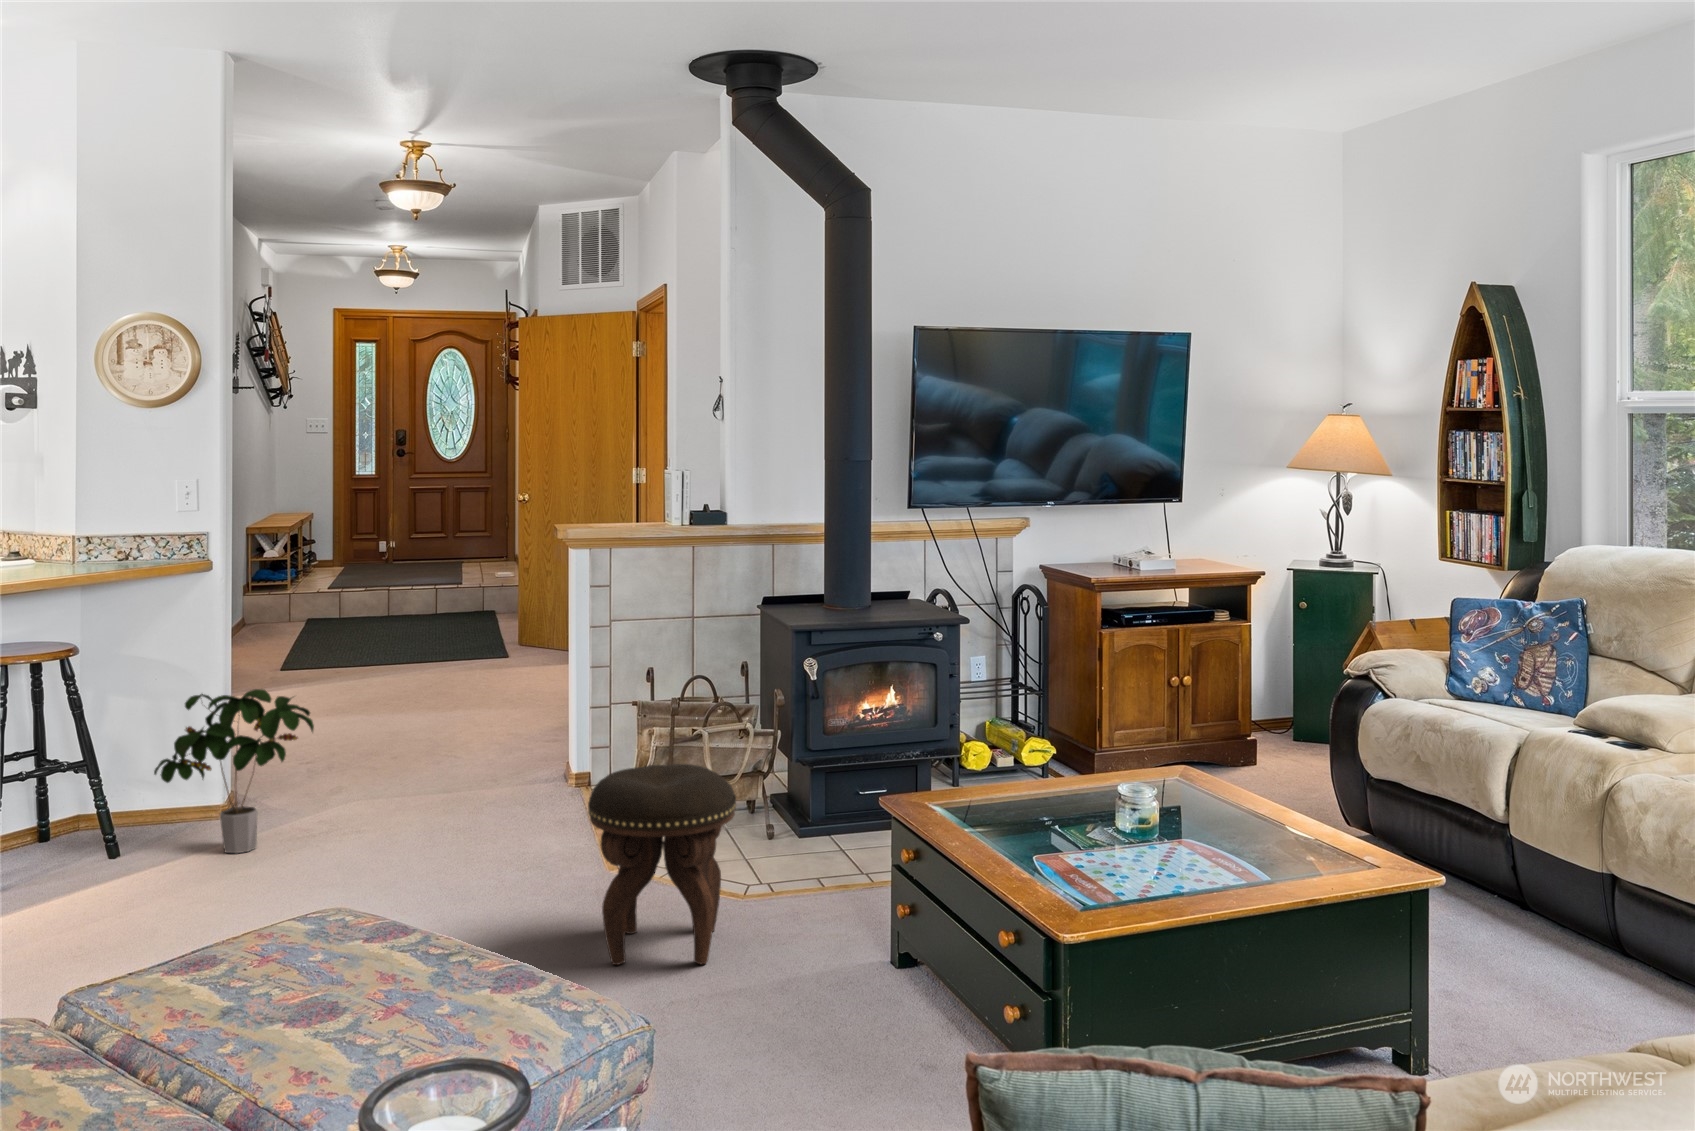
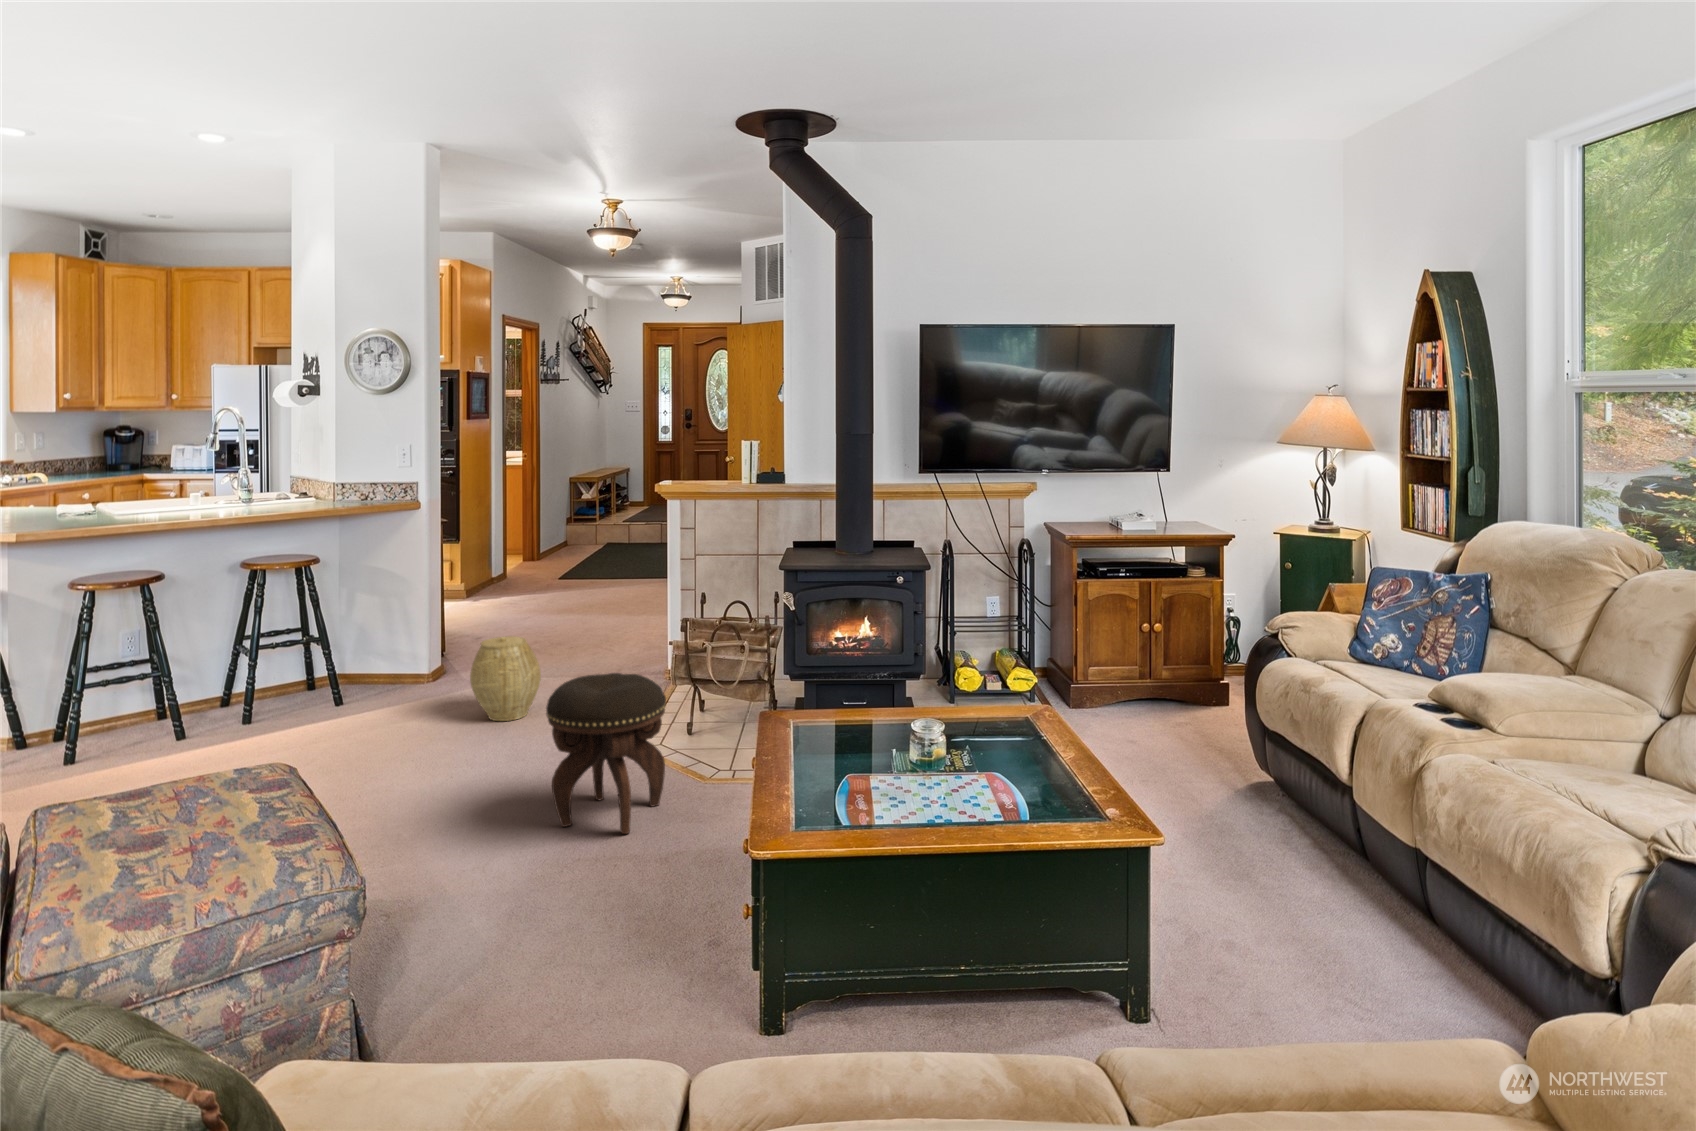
potted plant: present [154,689,314,853] -> none [358,594,460,707]
woven basket: none [351,741,448,860] -> present [470,636,541,721]

